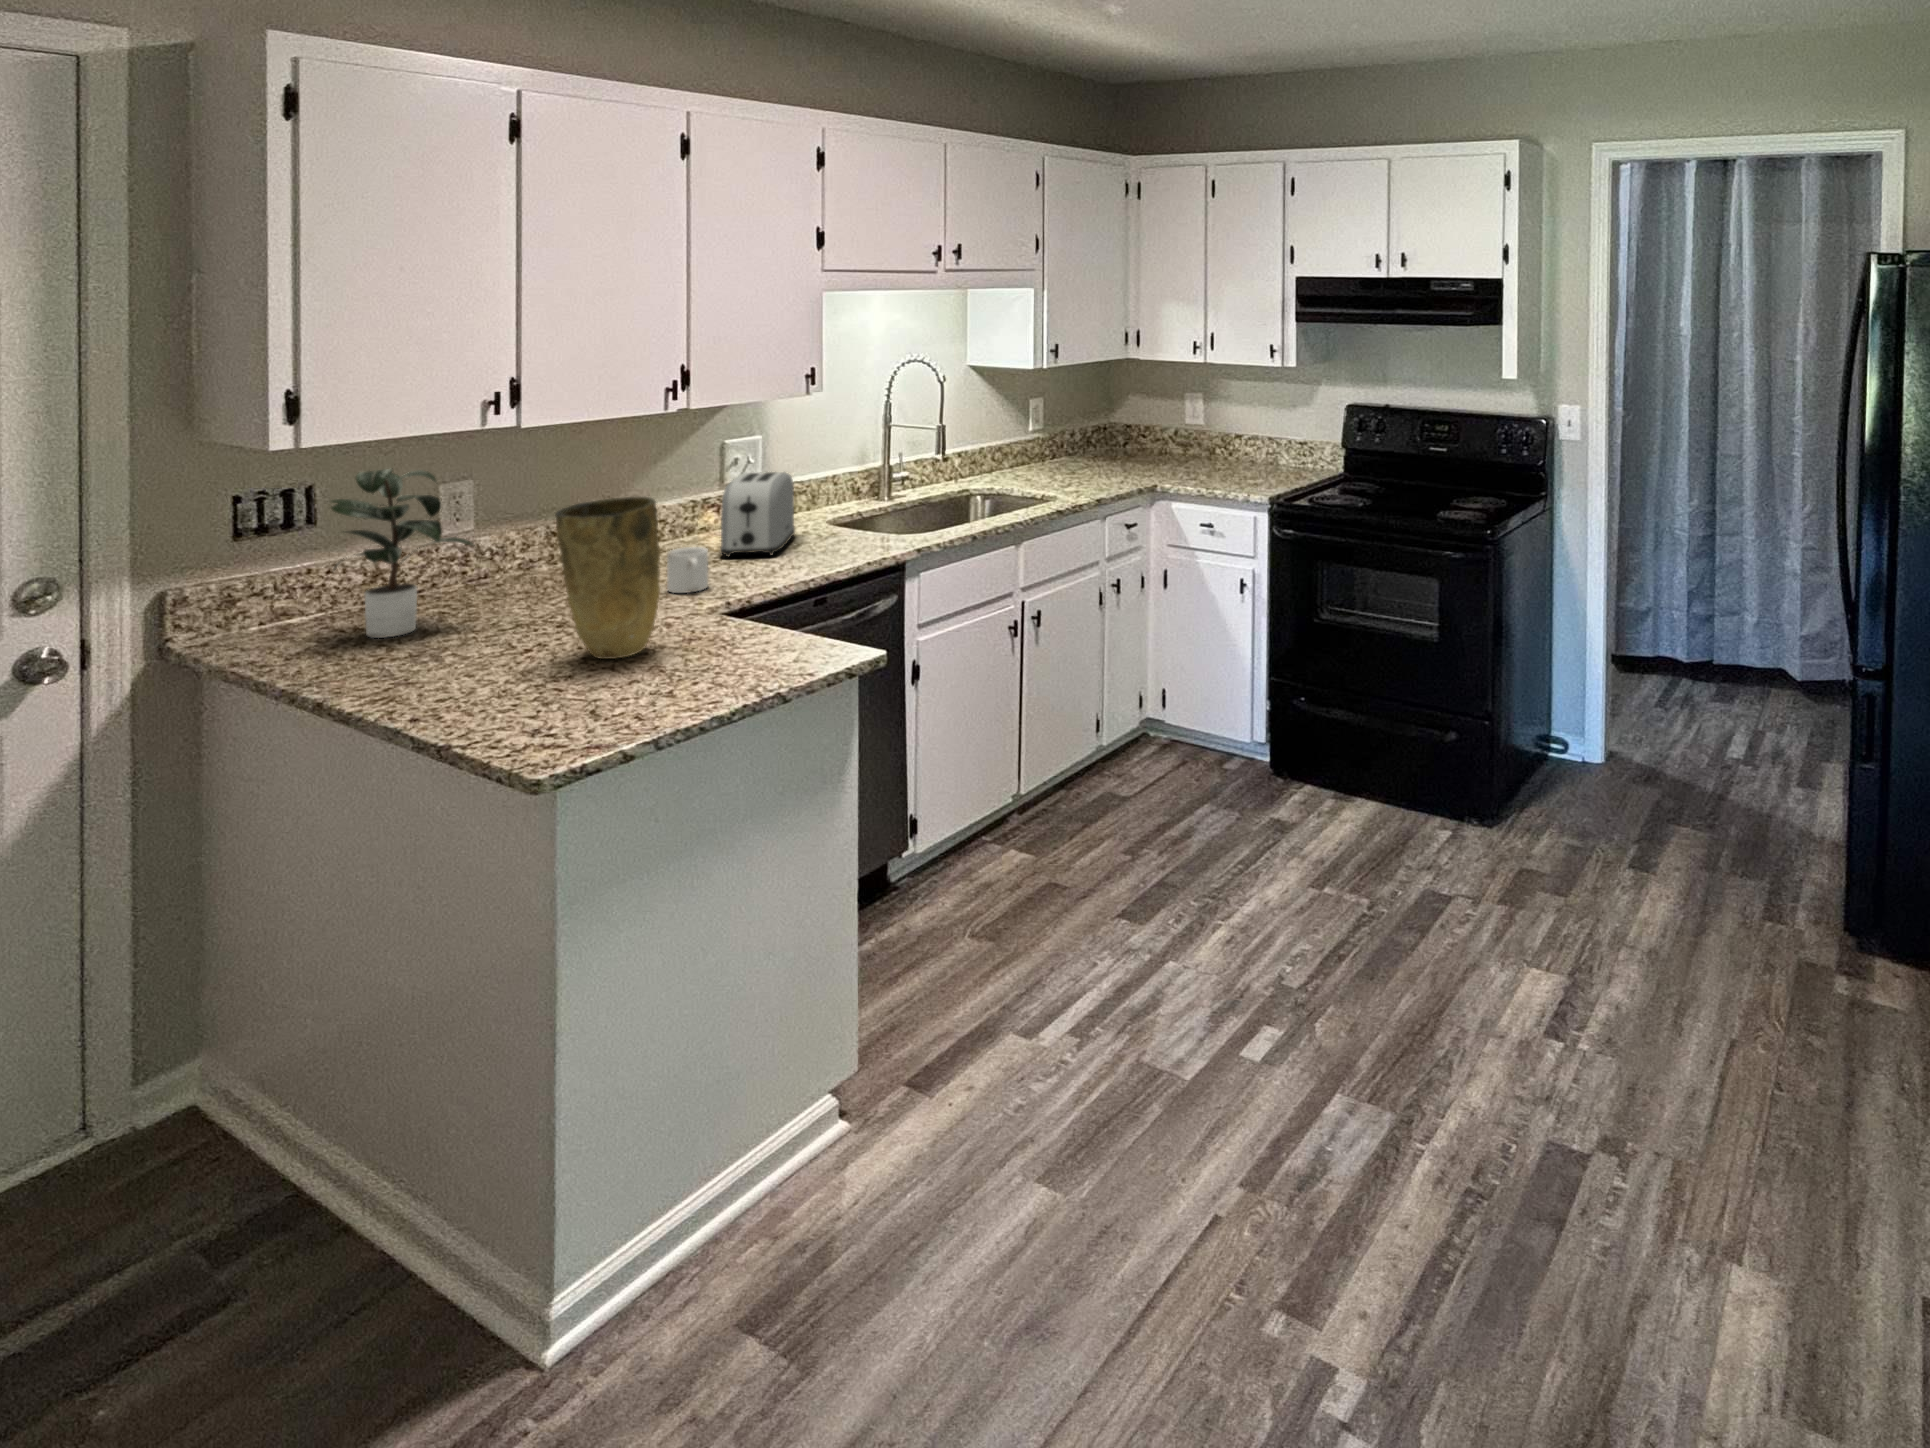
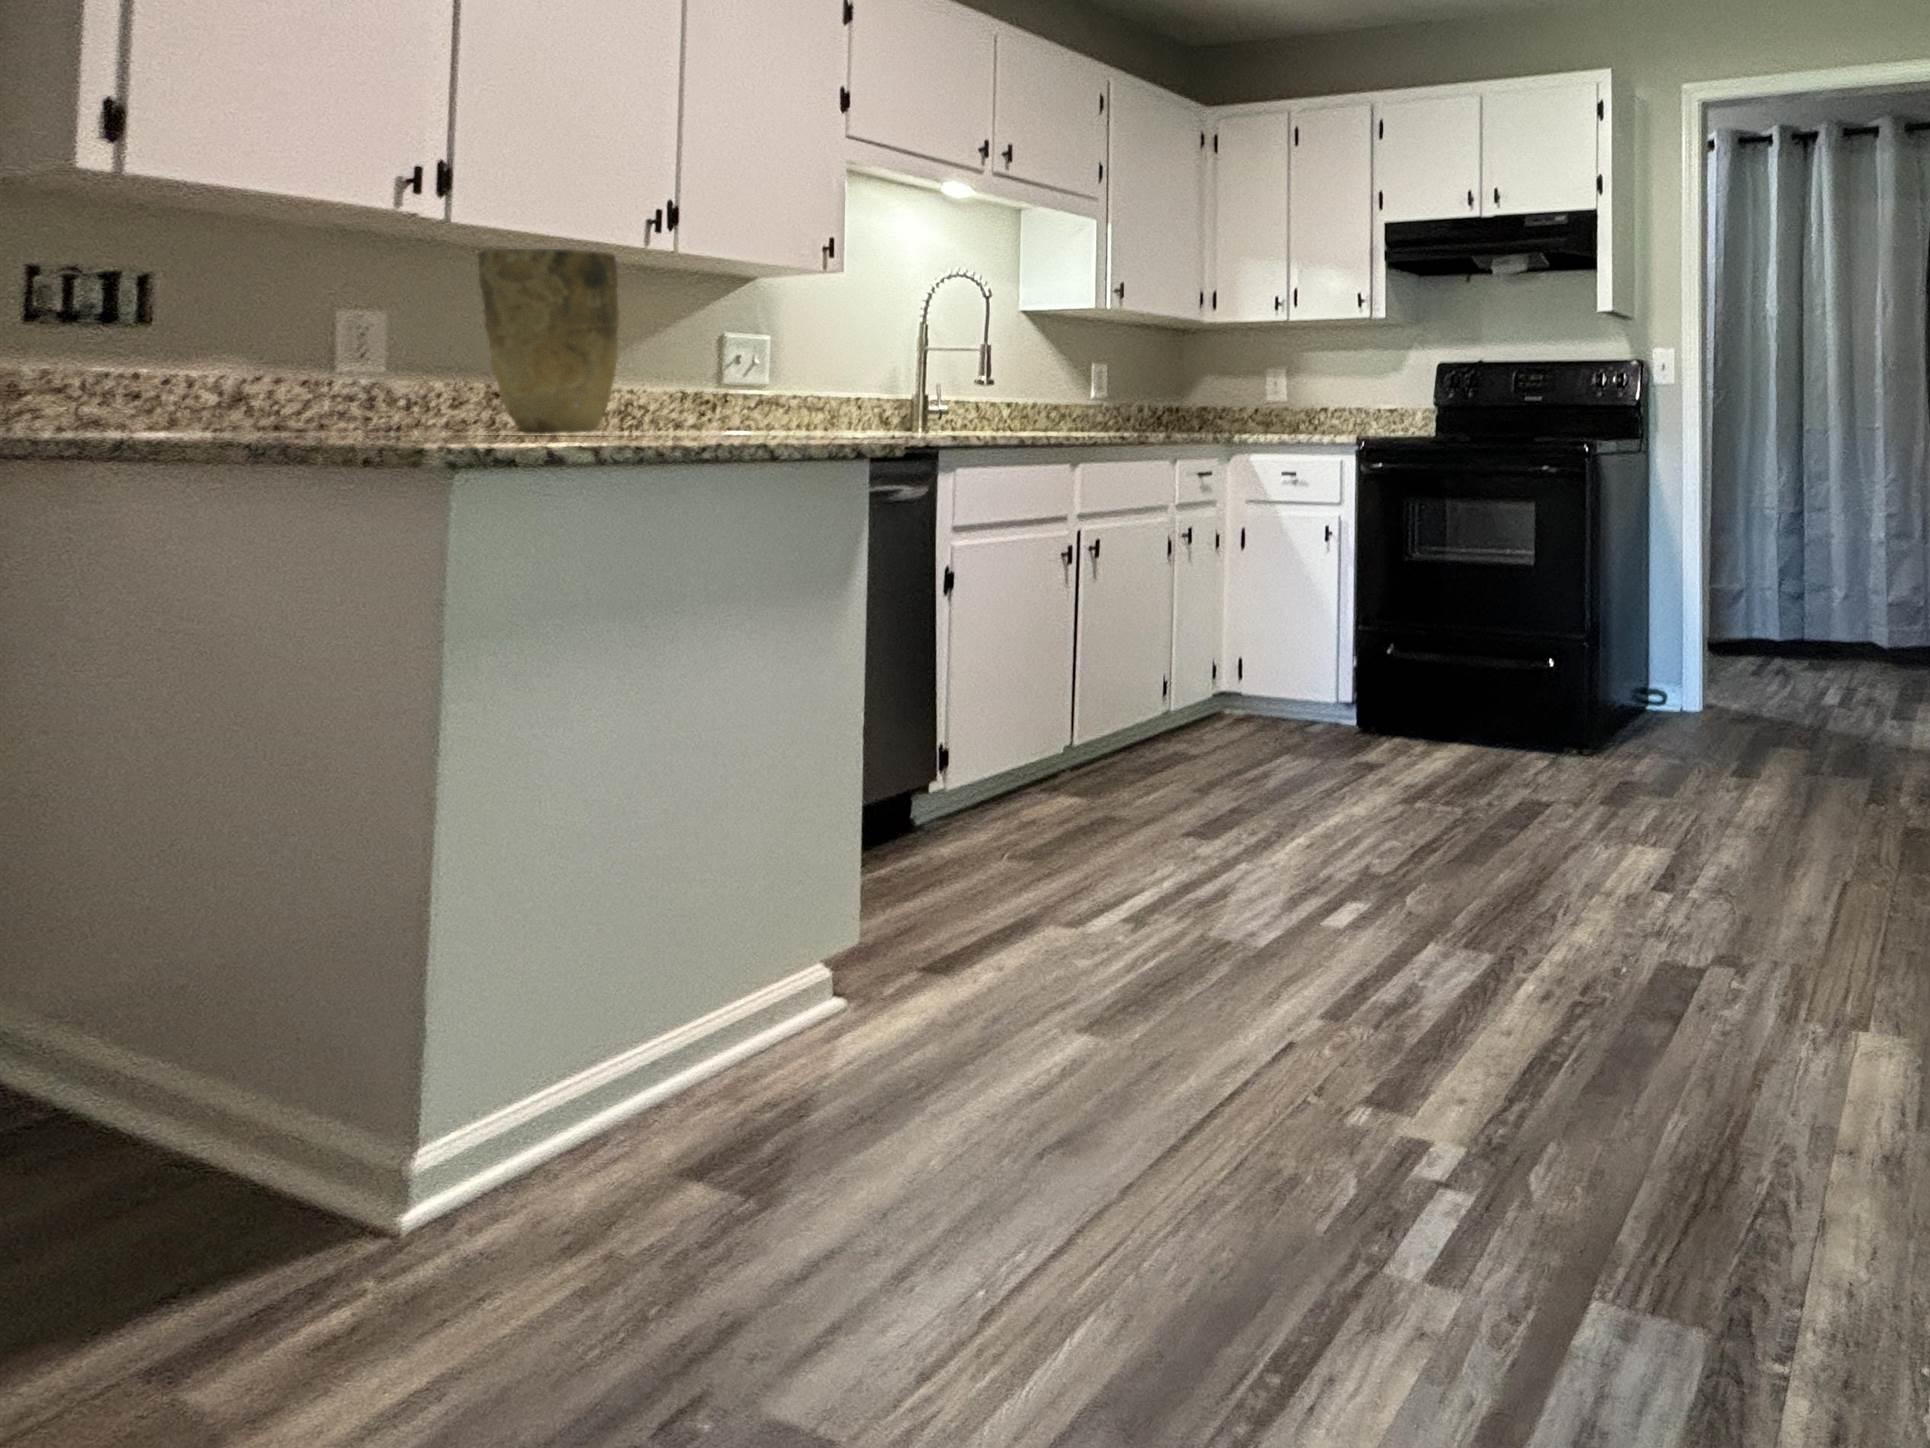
potted plant: present [331,469,473,638] -> none [124,219,403,432]
toaster: present [720,472,795,557] -> none [710,351,809,435]
mug: present [667,547,708,593] -> none [636,389,692,434]

